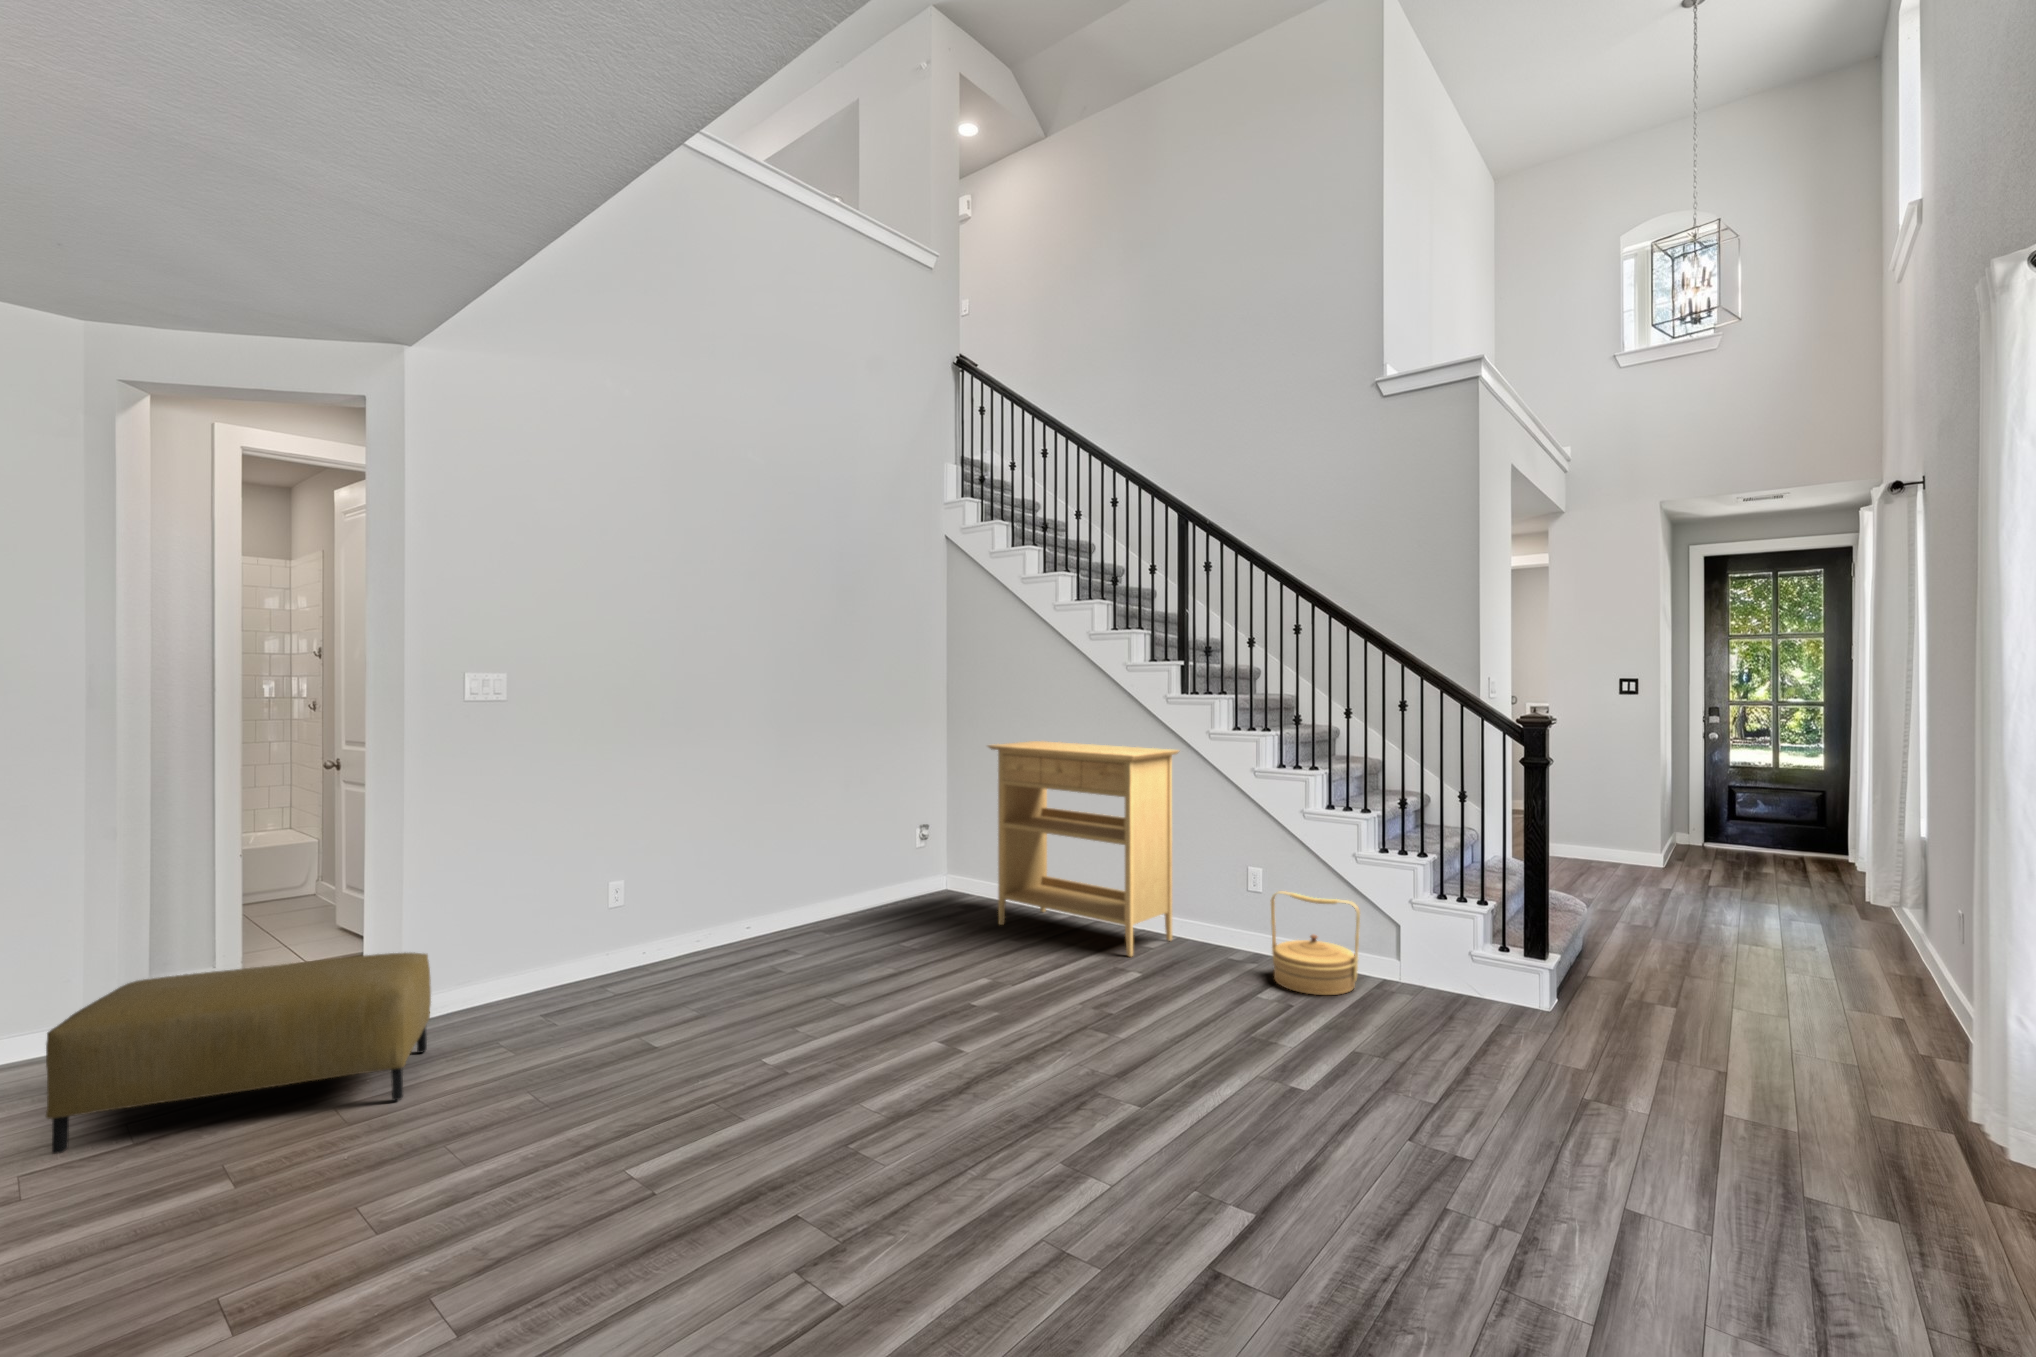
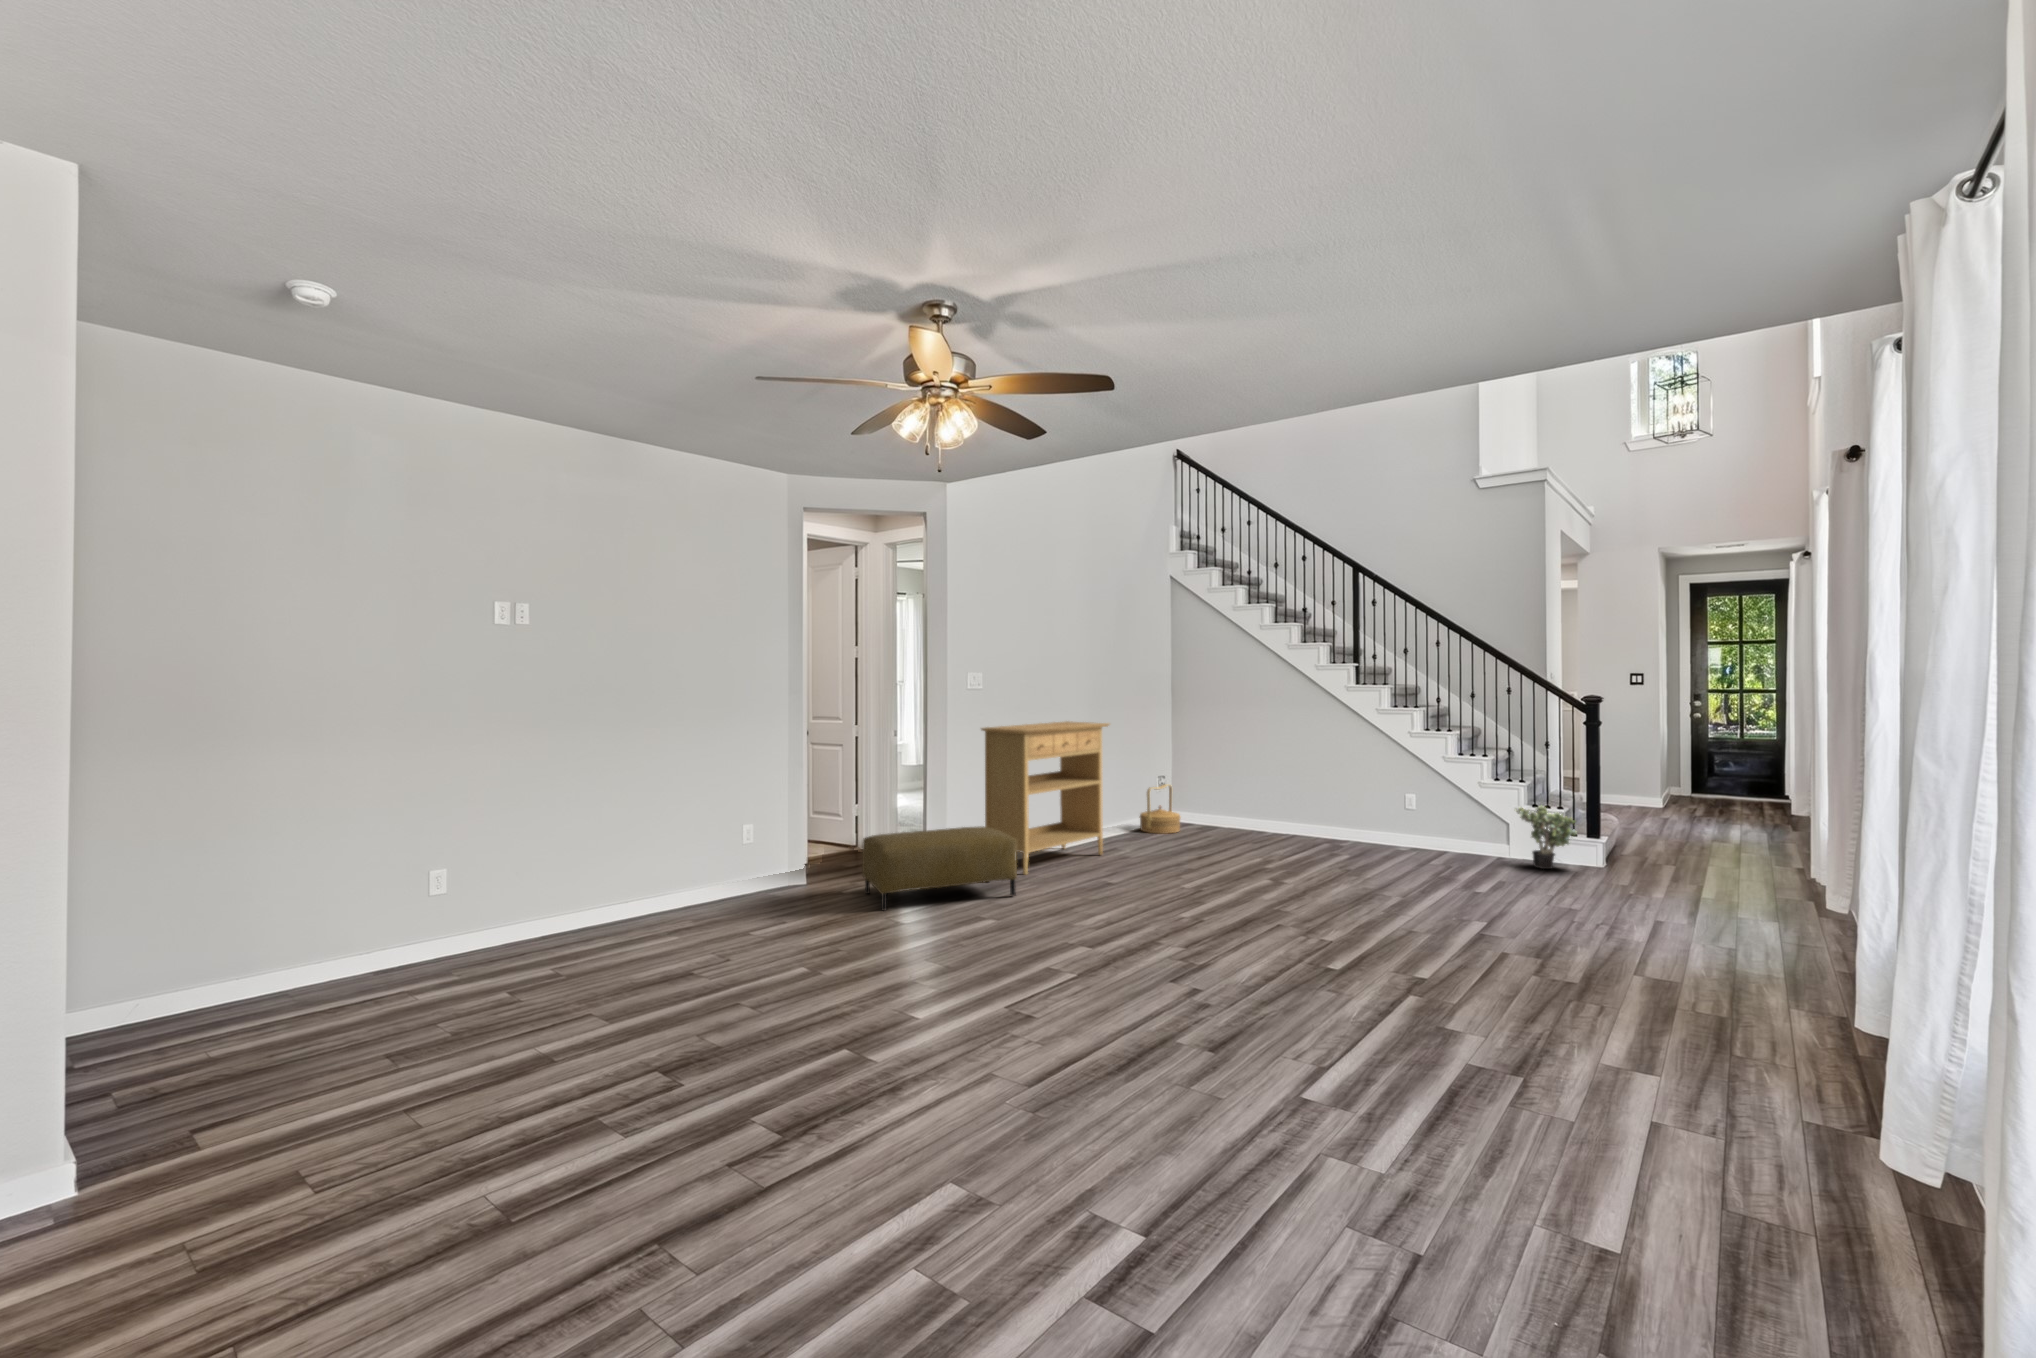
console table: present [988,741,1179,956] -> present [981,721,1109,875]
woven basket: present [1271,891,1360,995] -> present [1140,784,1180,834]
potted plant: none [1403,902,1506,1014] -> present [1517,806,1577,869]

